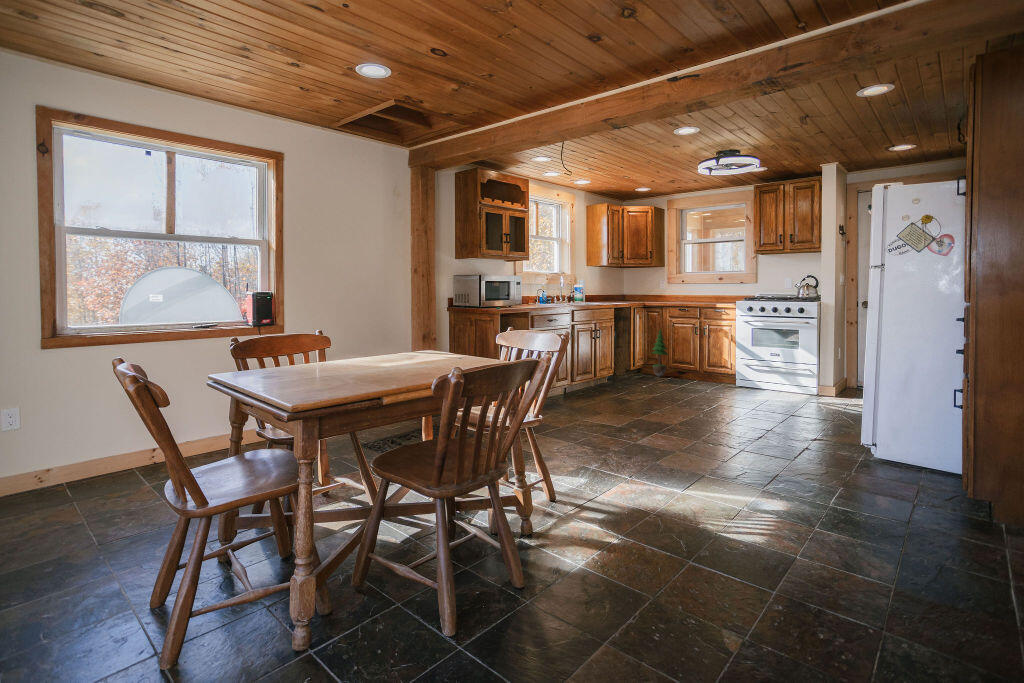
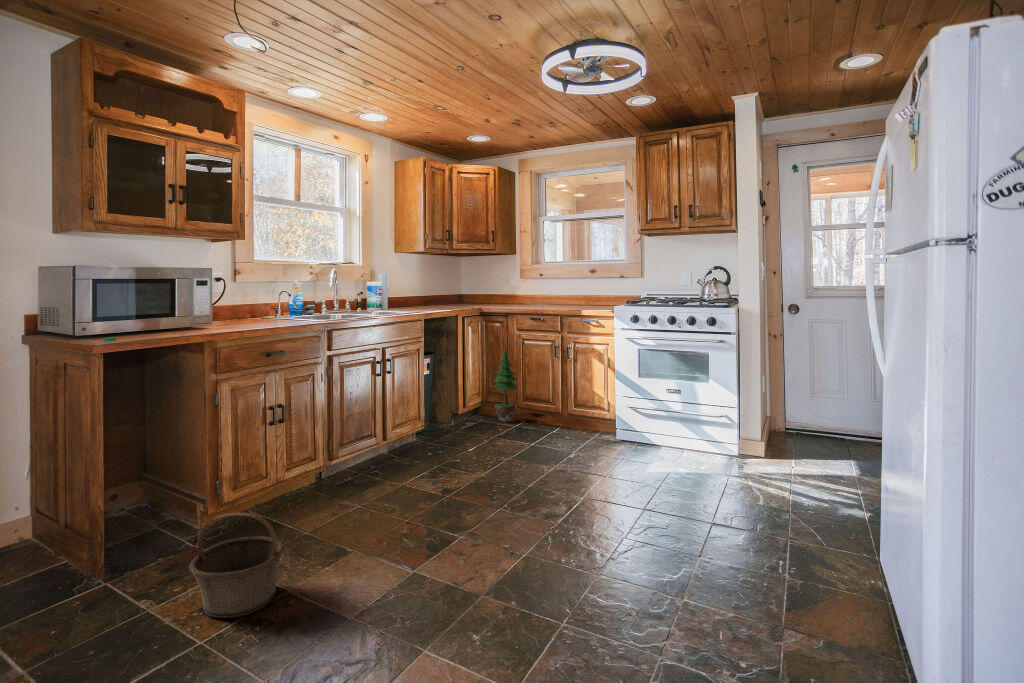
basket: none [556,387,591,427] -> present [189,513,284,618]

